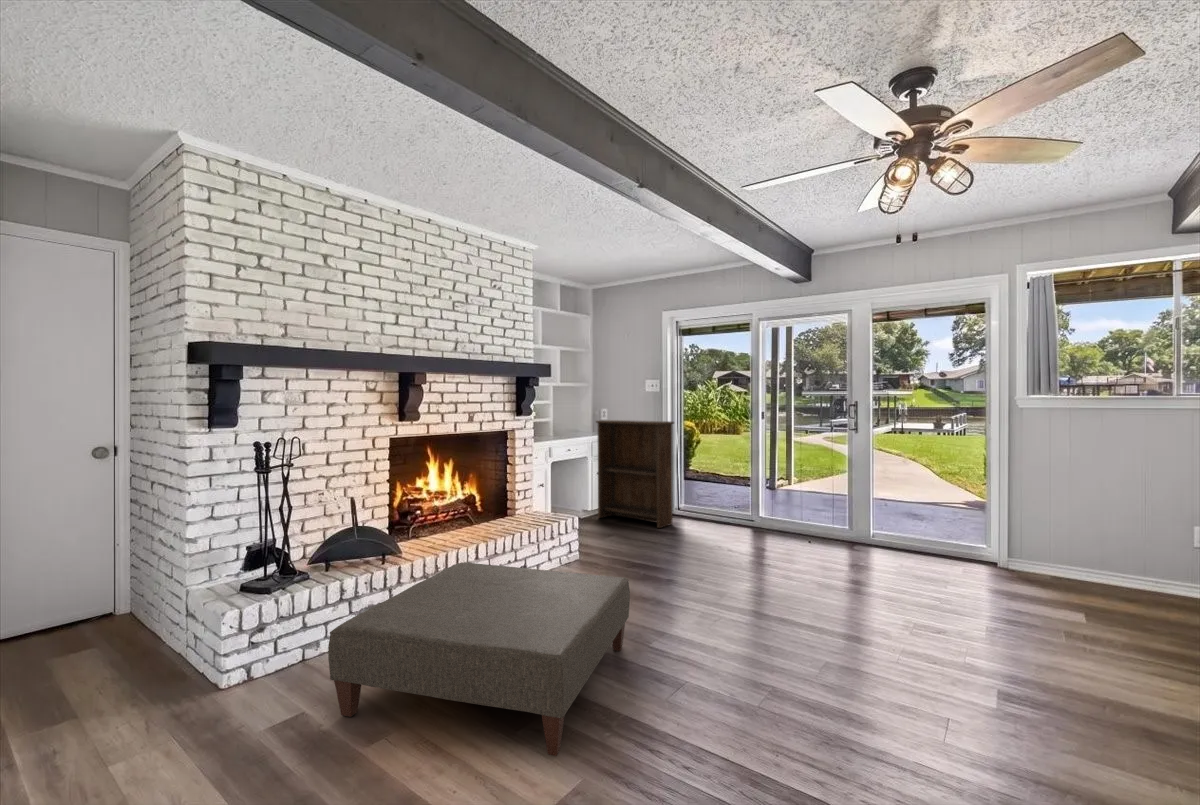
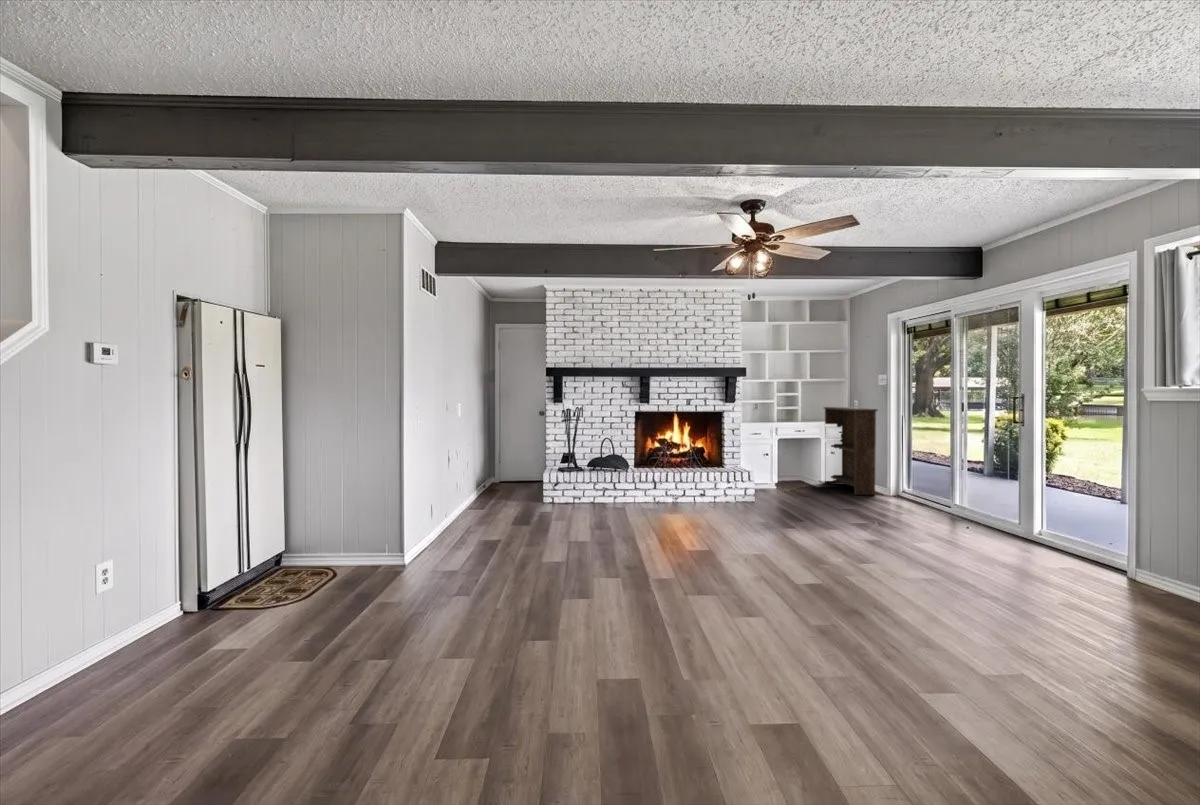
ottoman: present [328,563,630,756] -> none [556,476,693,545]

